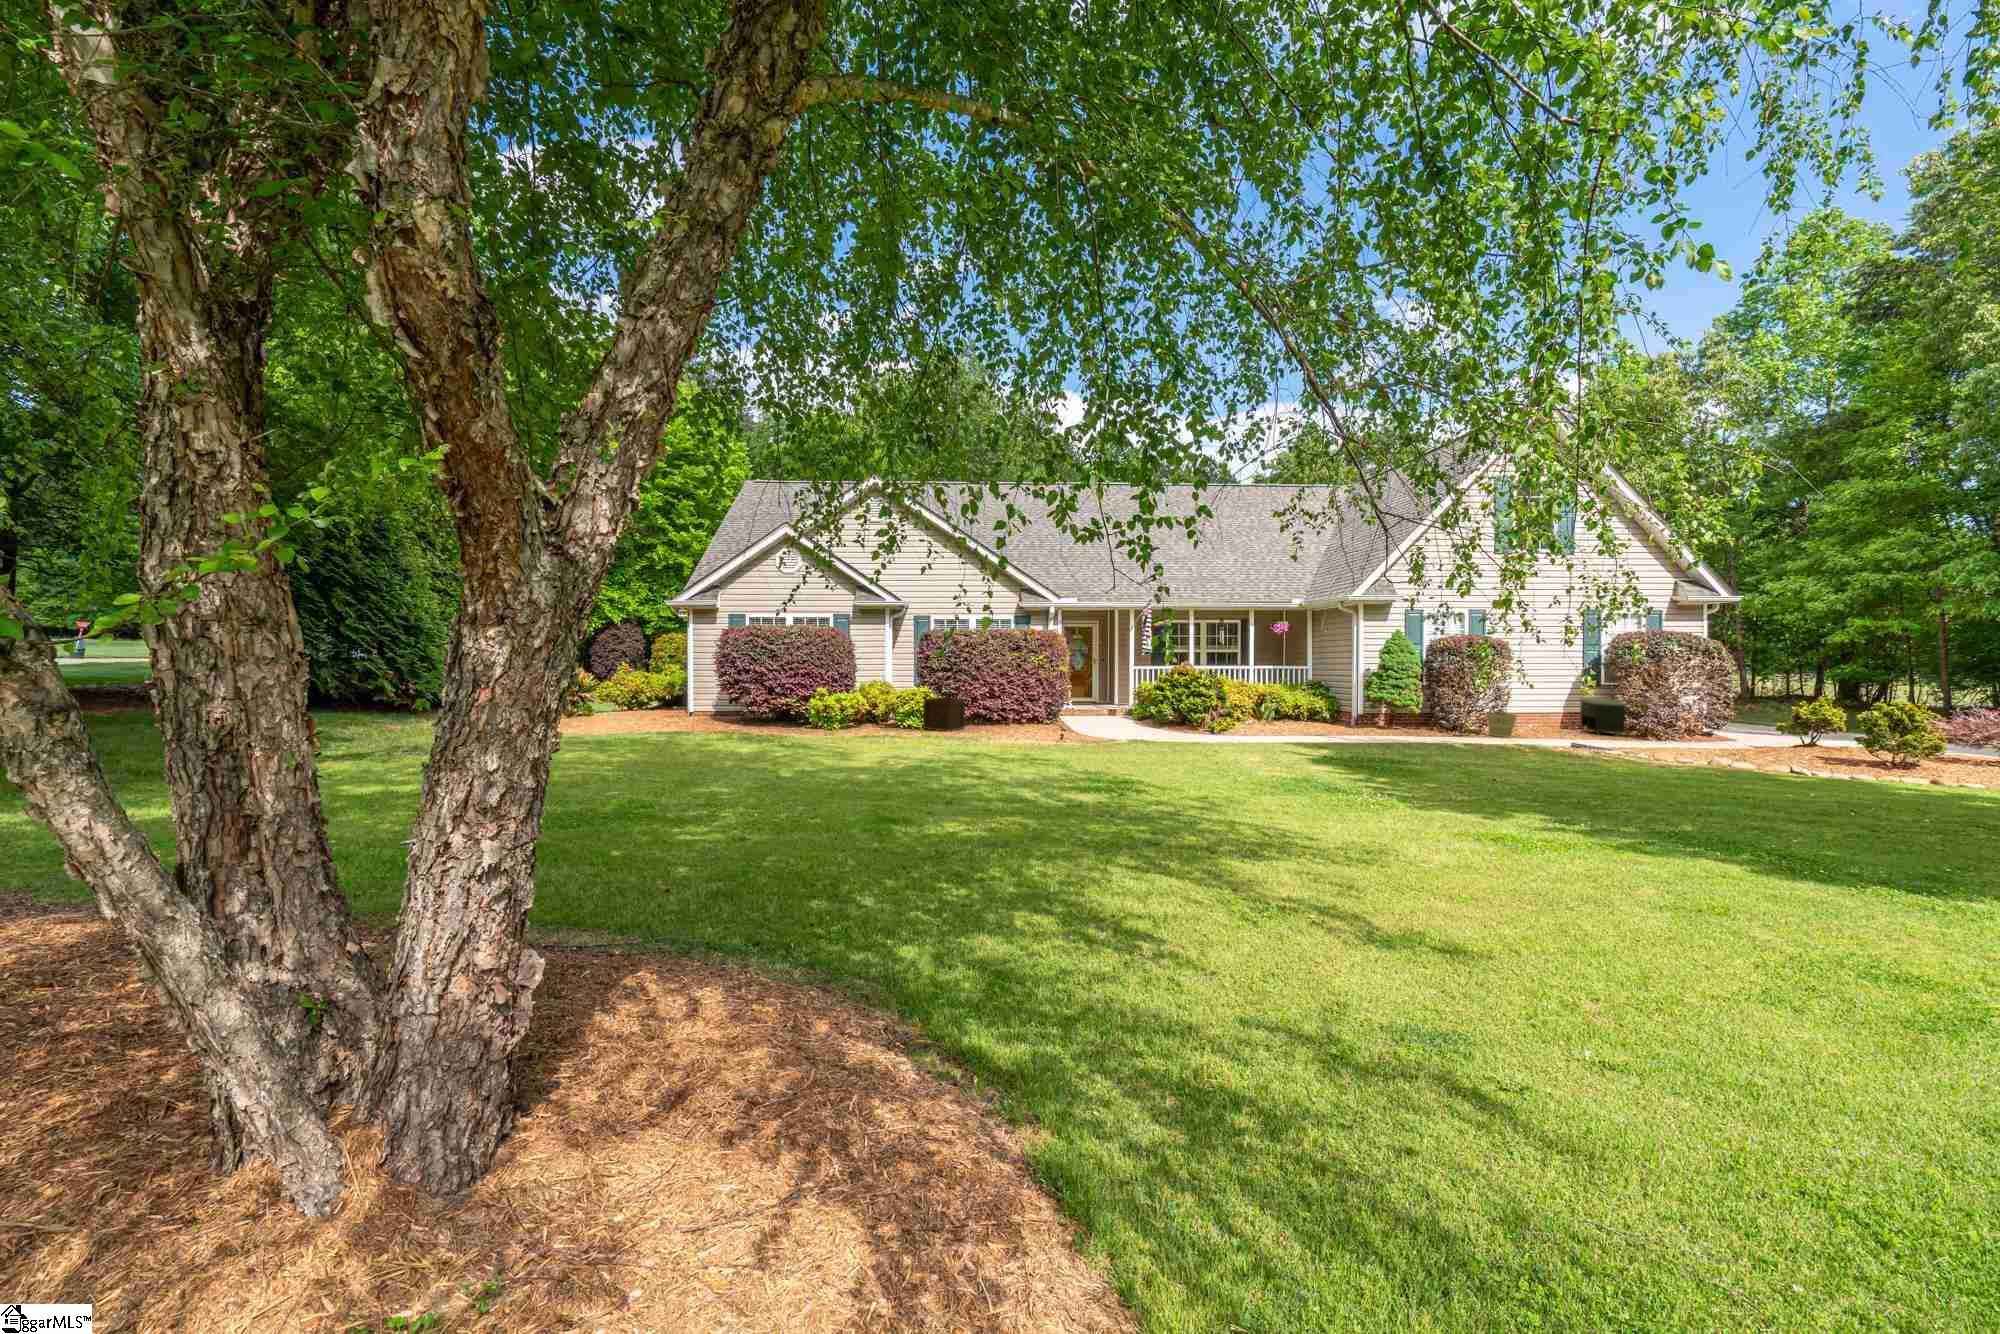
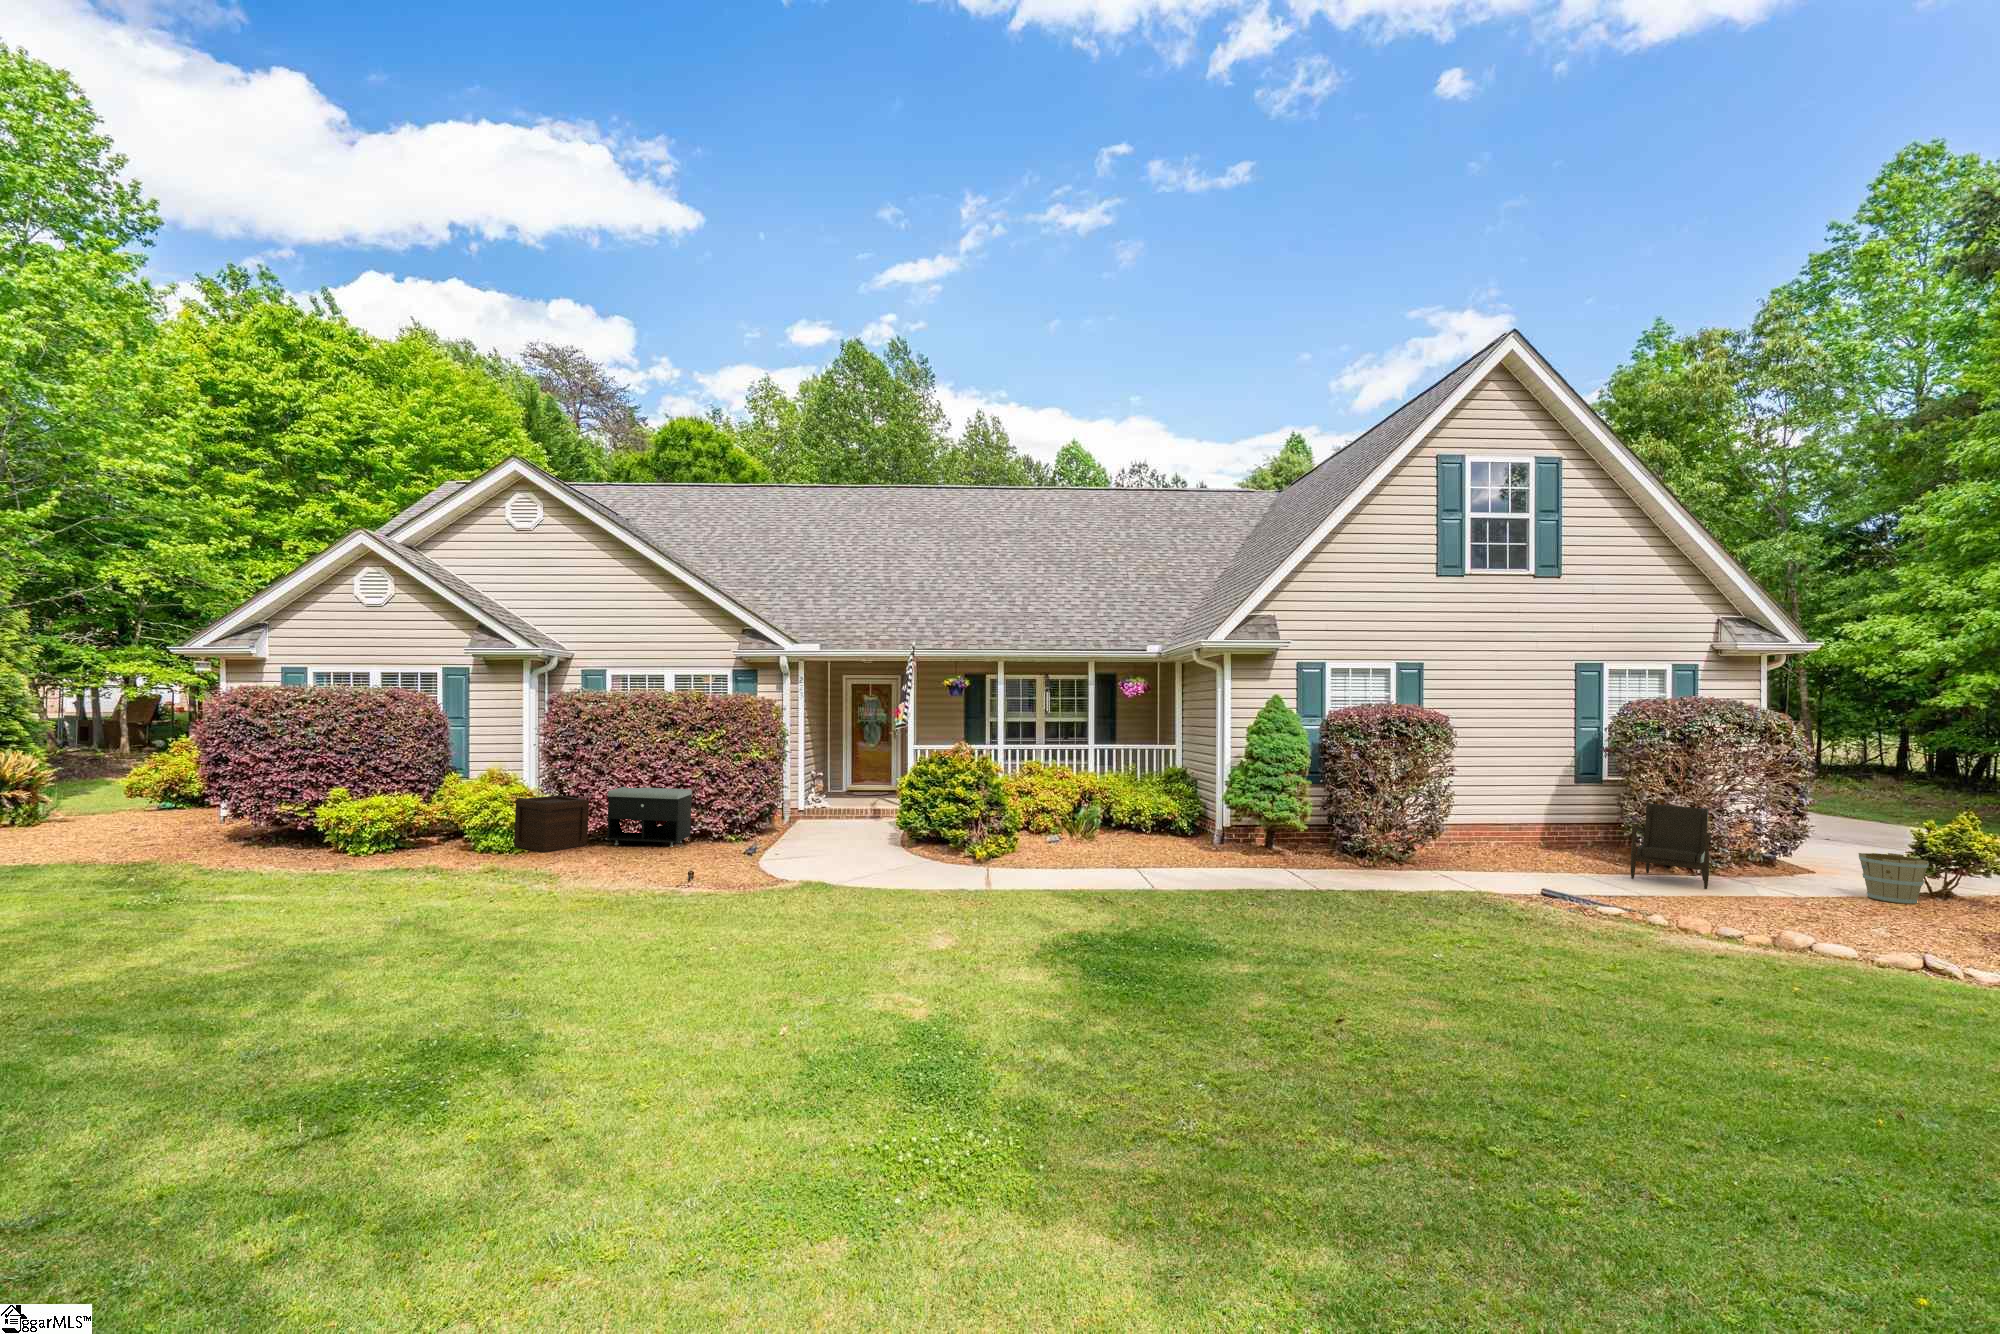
armchair: none [1624,695,1674,744] -> present [1630,803,1712,889]
storage bench: present [1579,698,1625,734] -> present [607,787,692,847]
wooden bucket: present [1486,712,1517,737] -> present [1859,853,1929,904]

